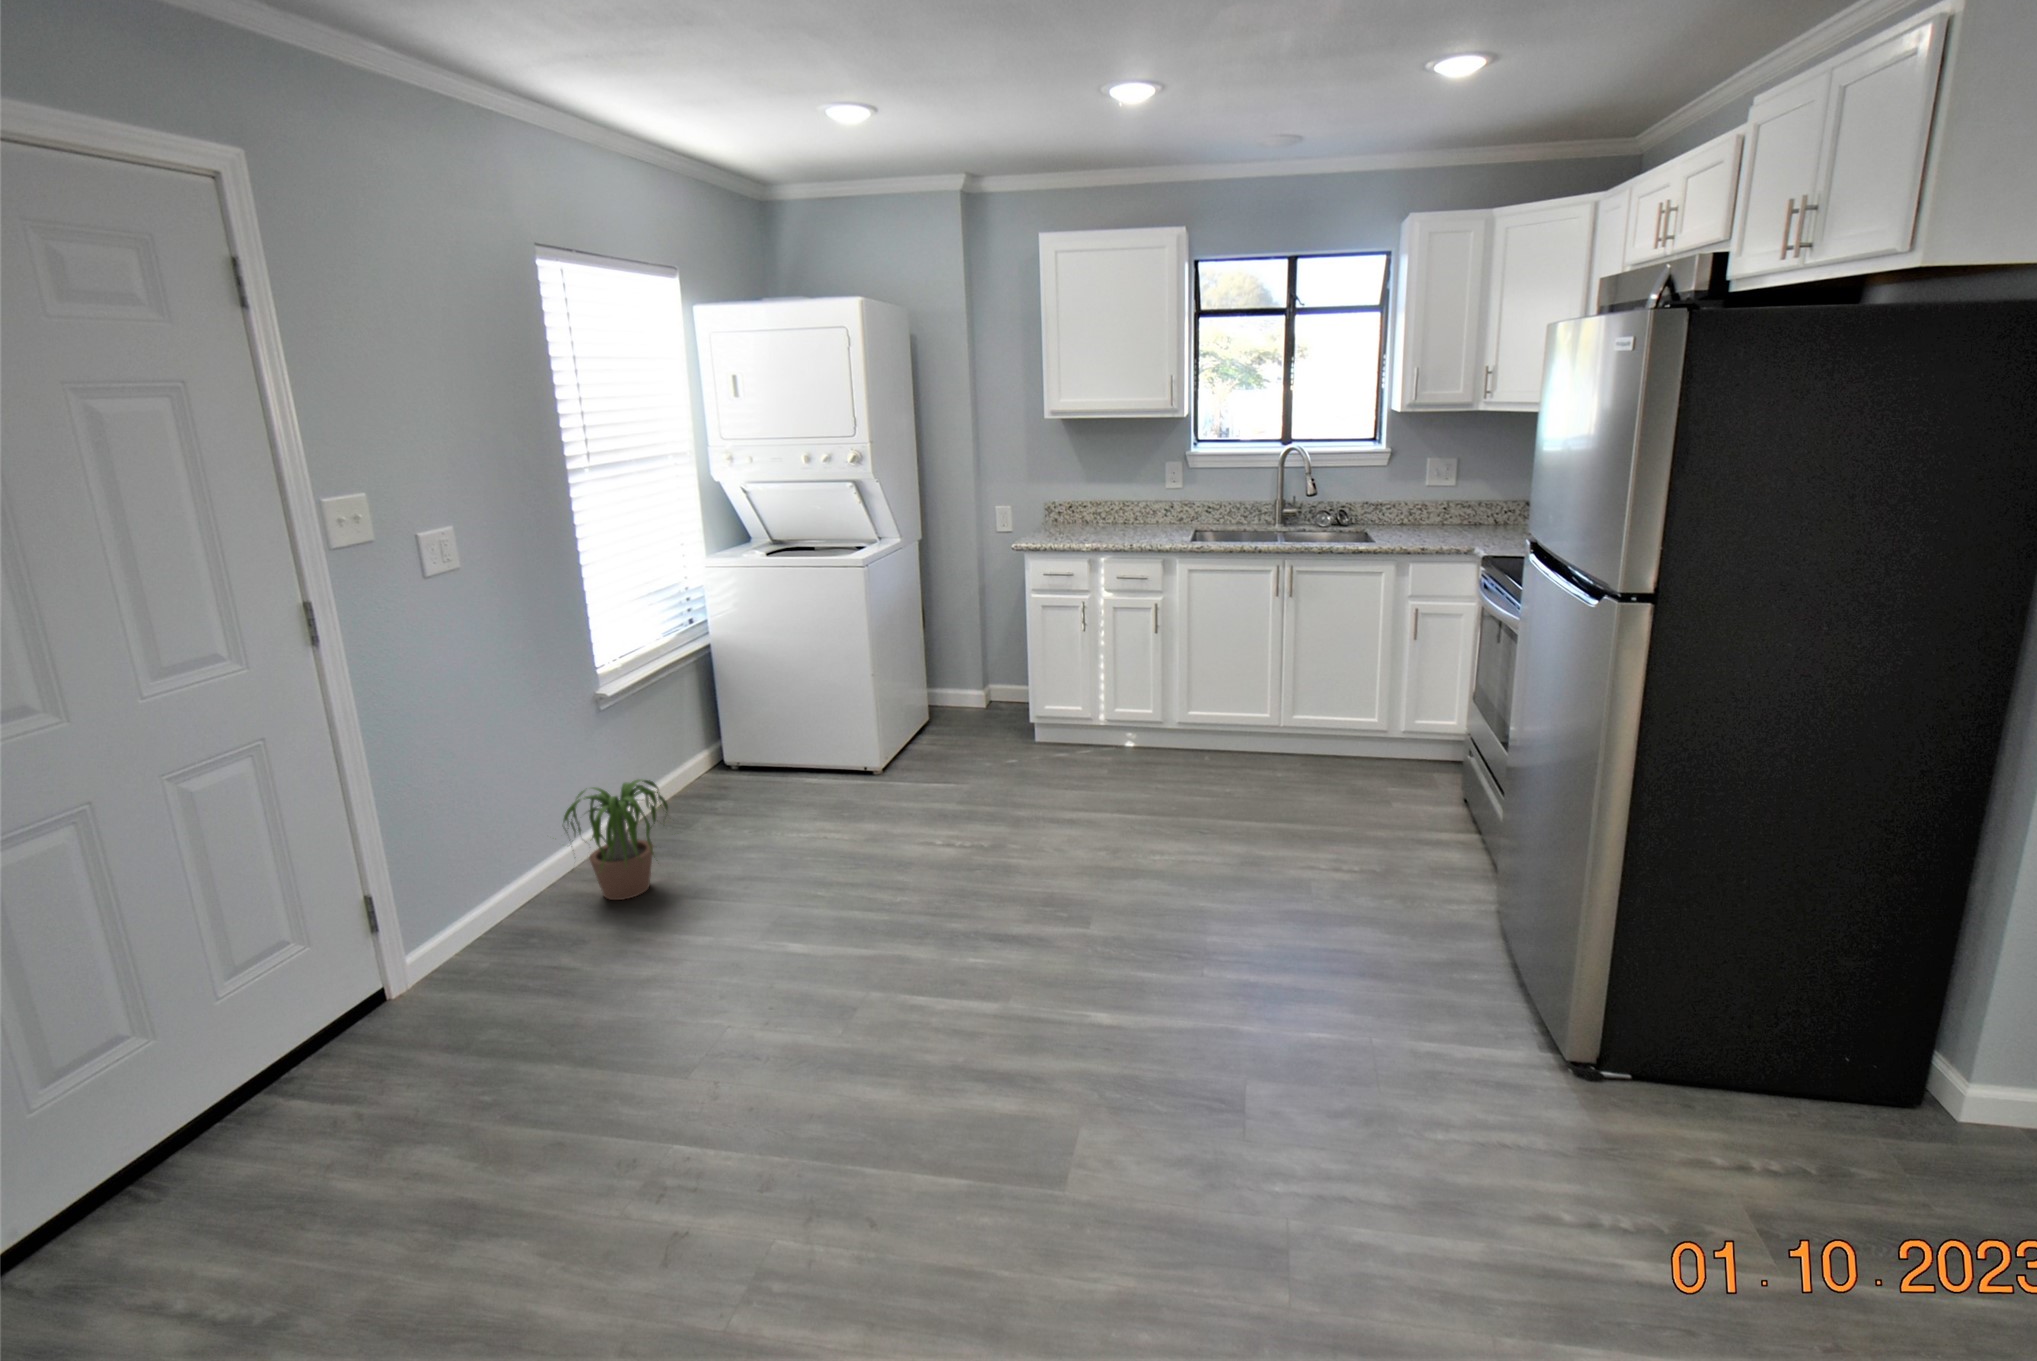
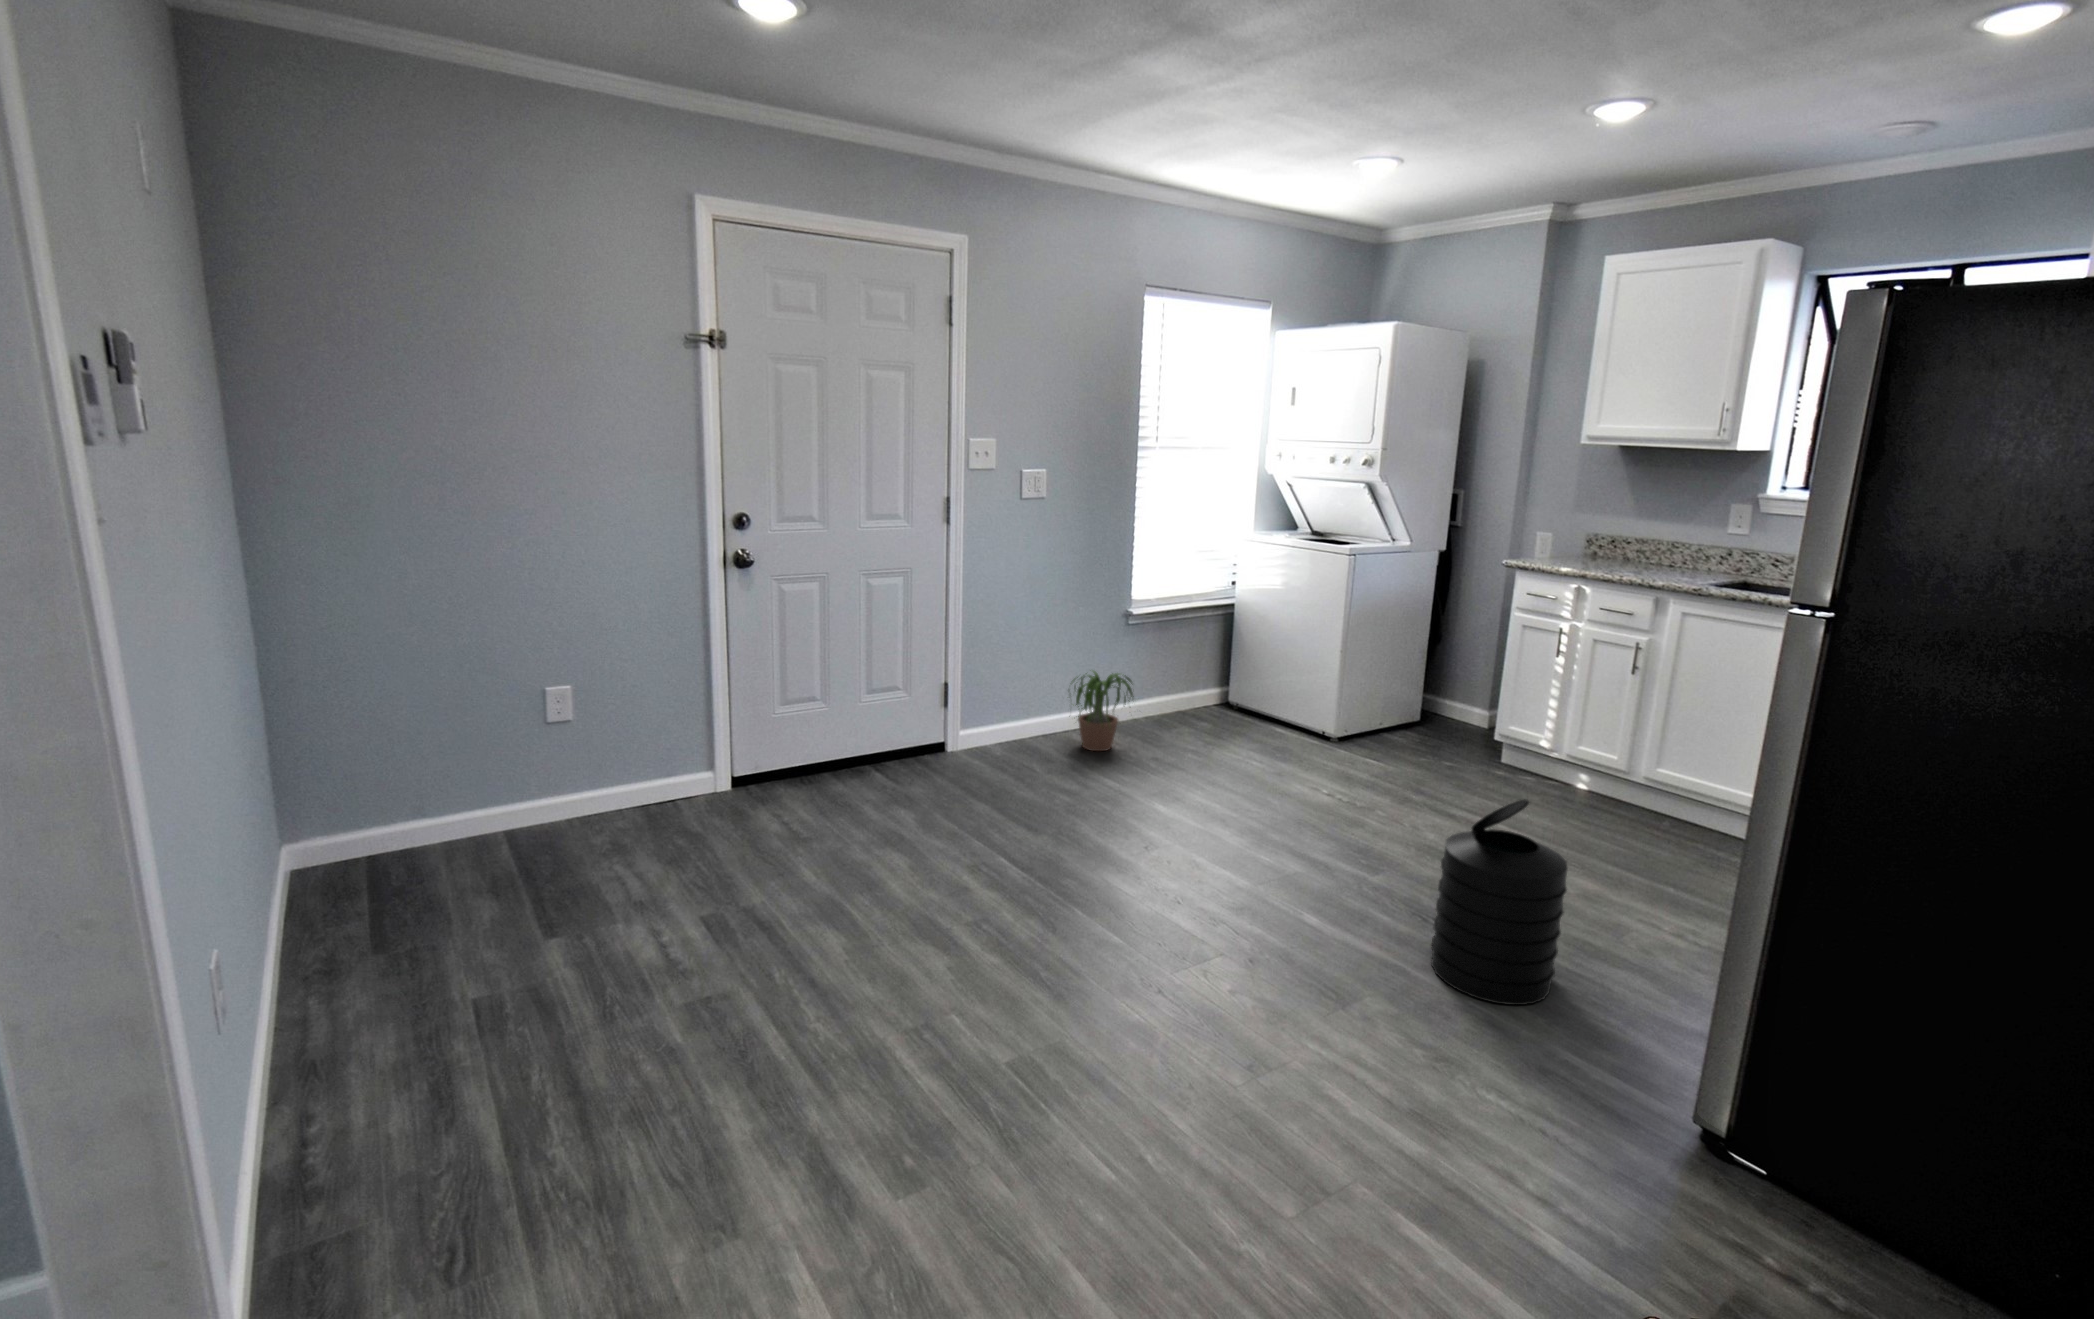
trash can: none [1242,776,1365,990] -> present [1431,800,1568,1005]

